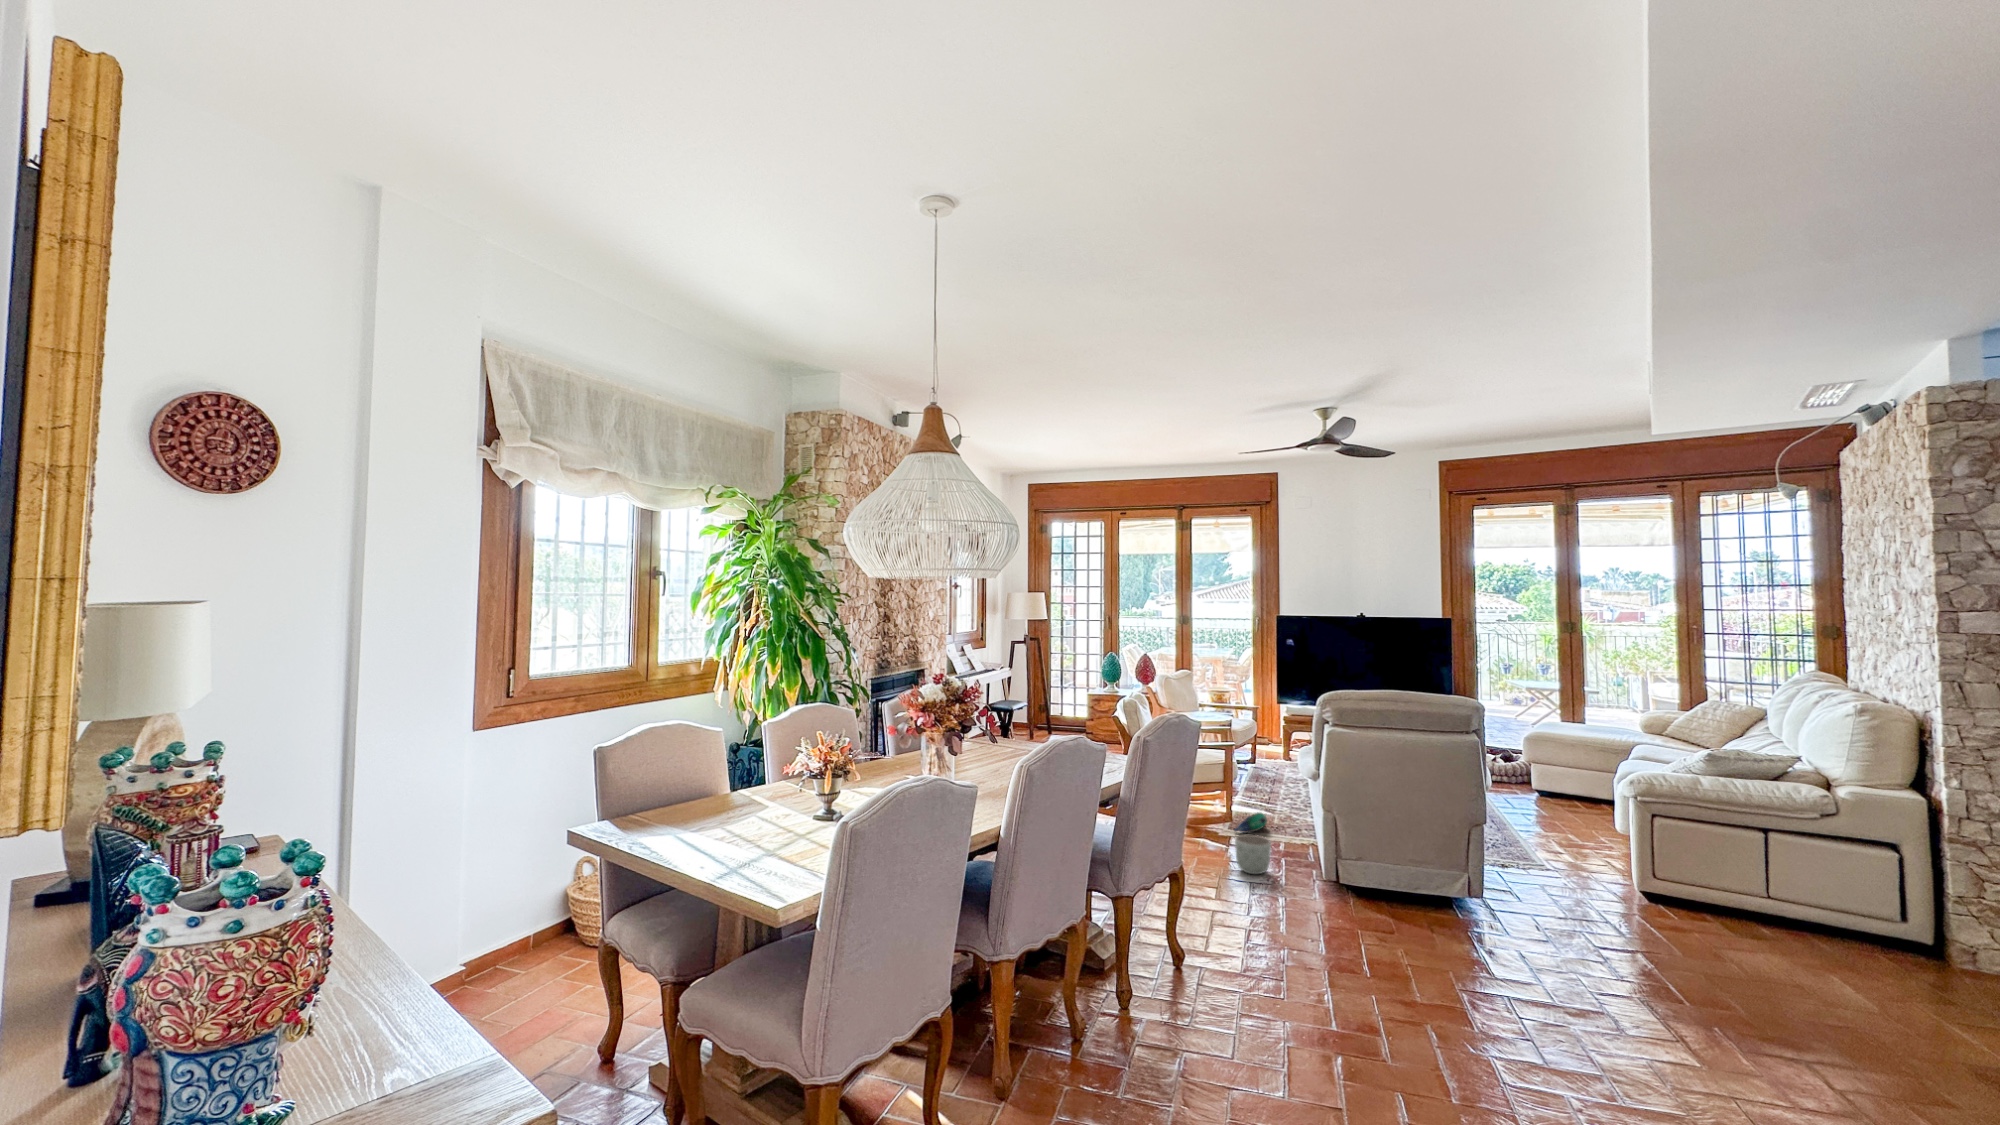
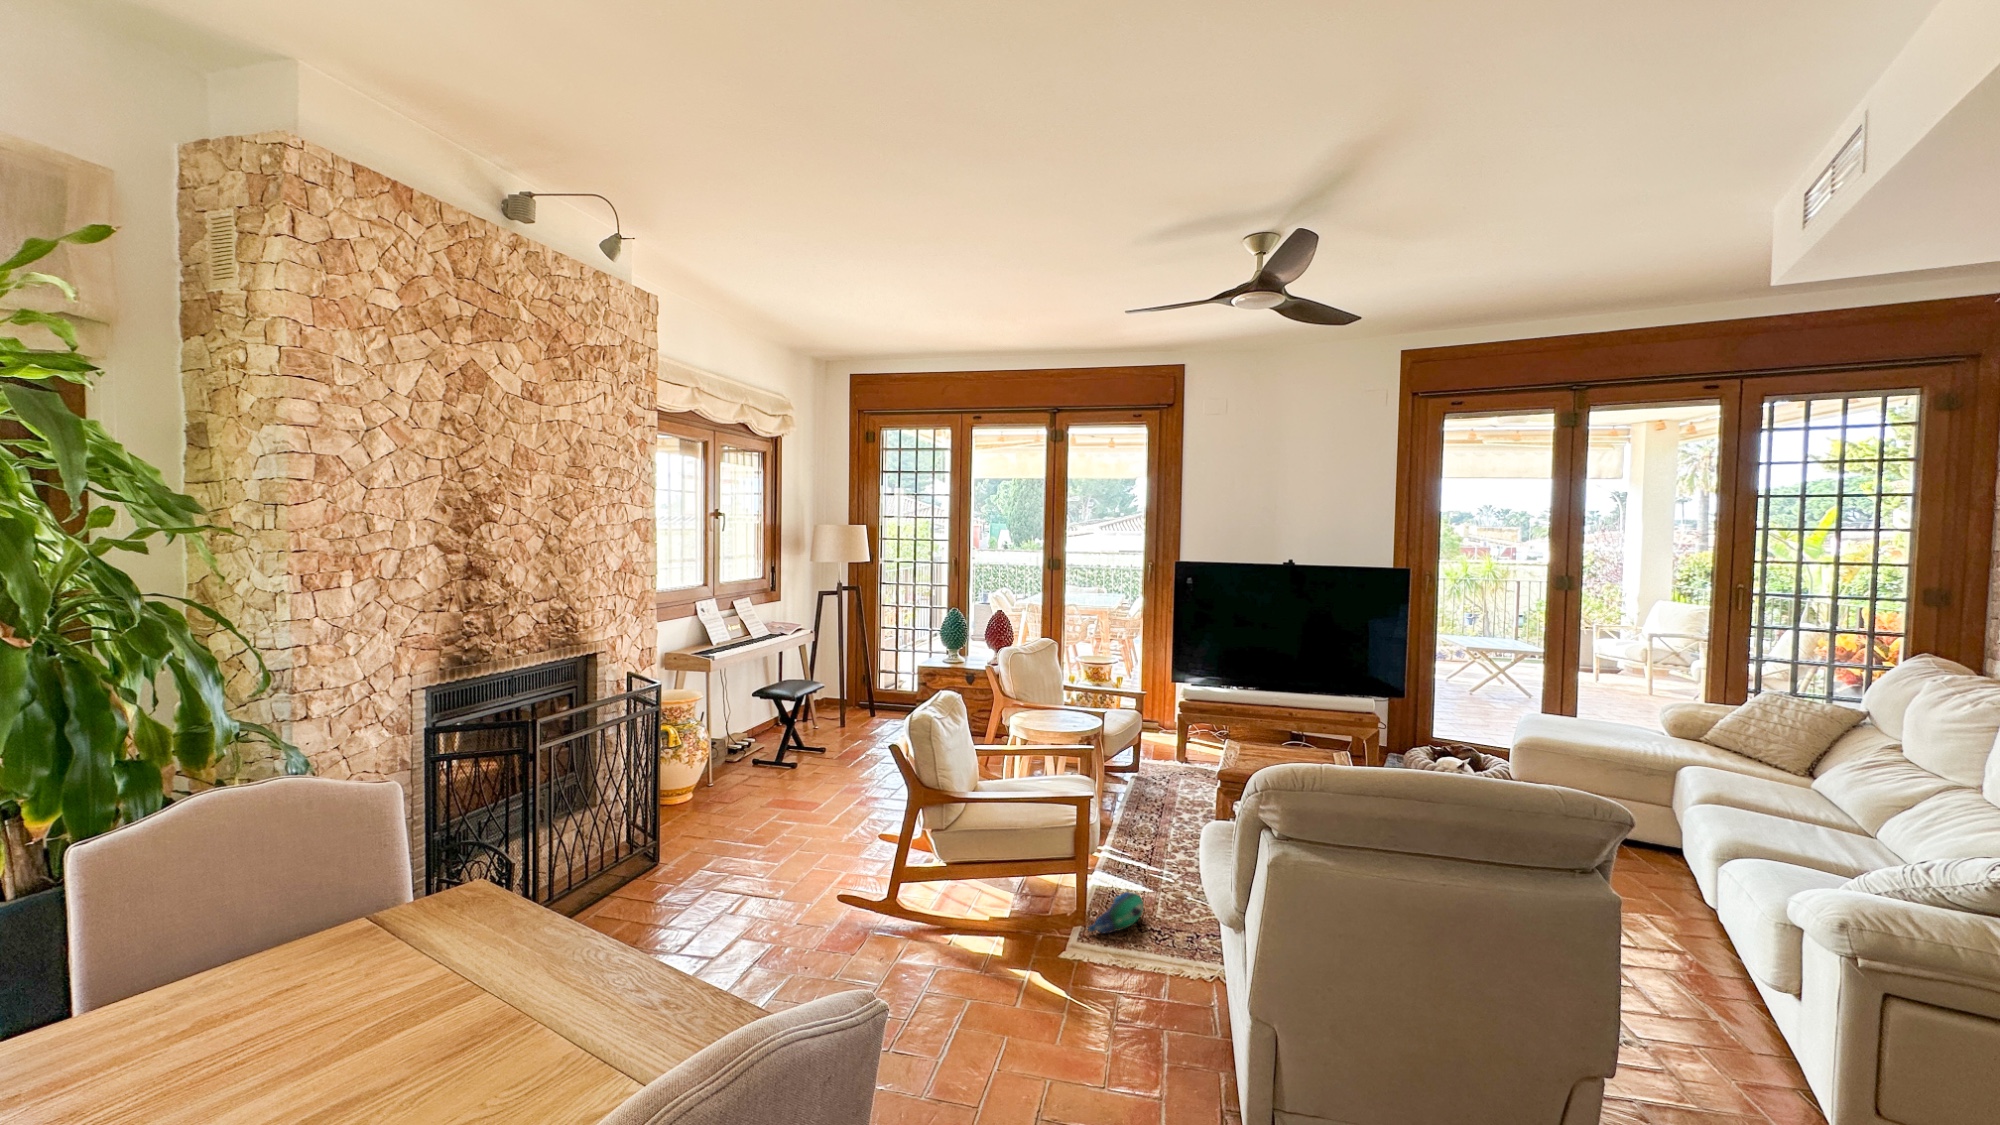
planter: present [1235,835,1271,874] -> none [1076,979,1142,1065]

